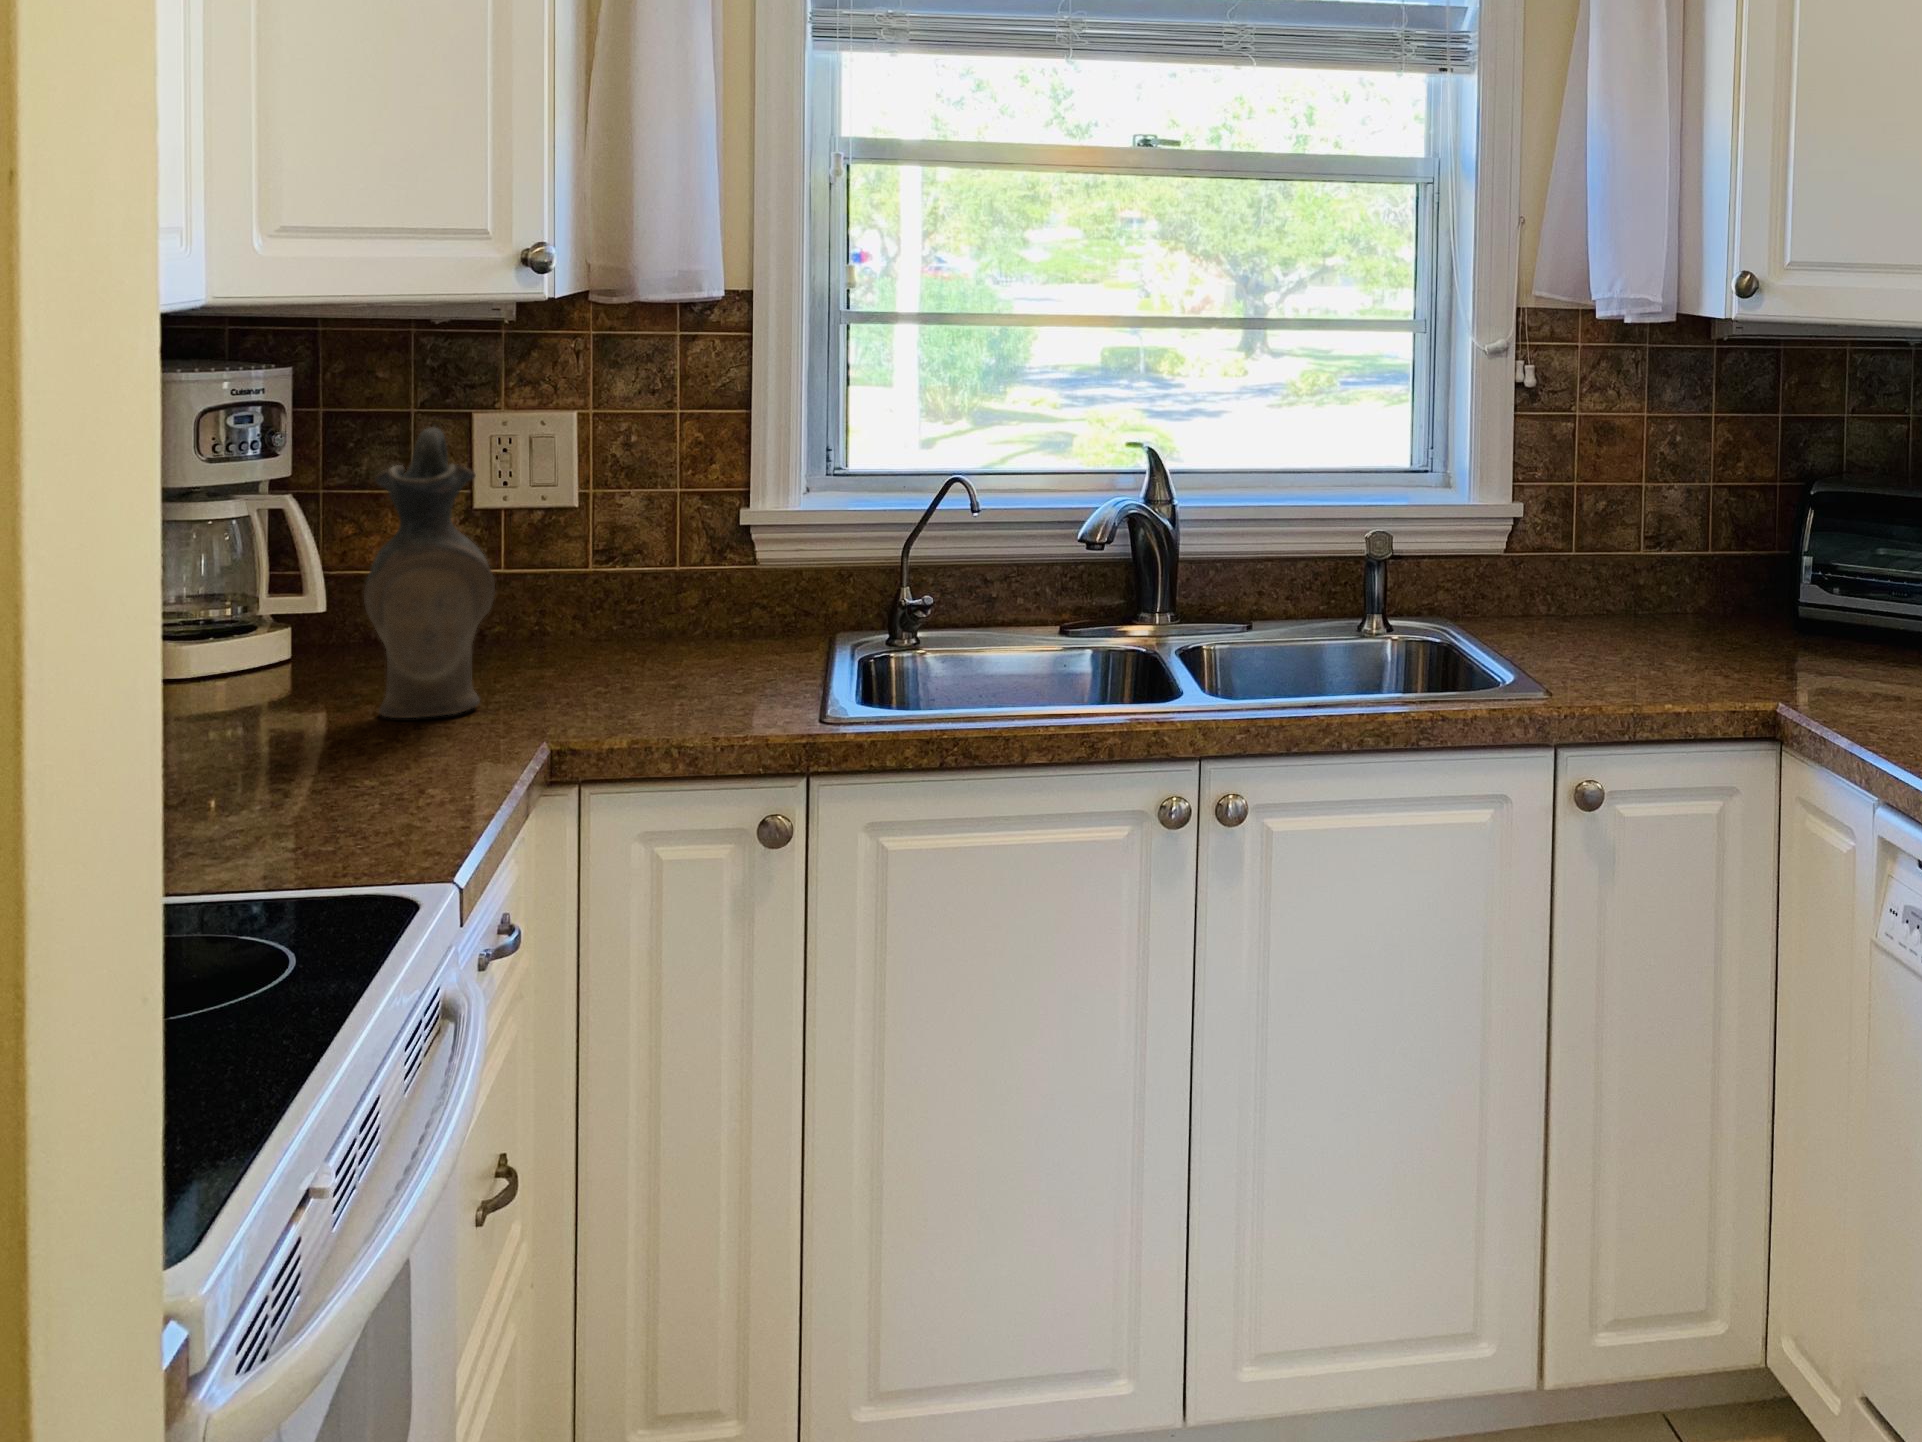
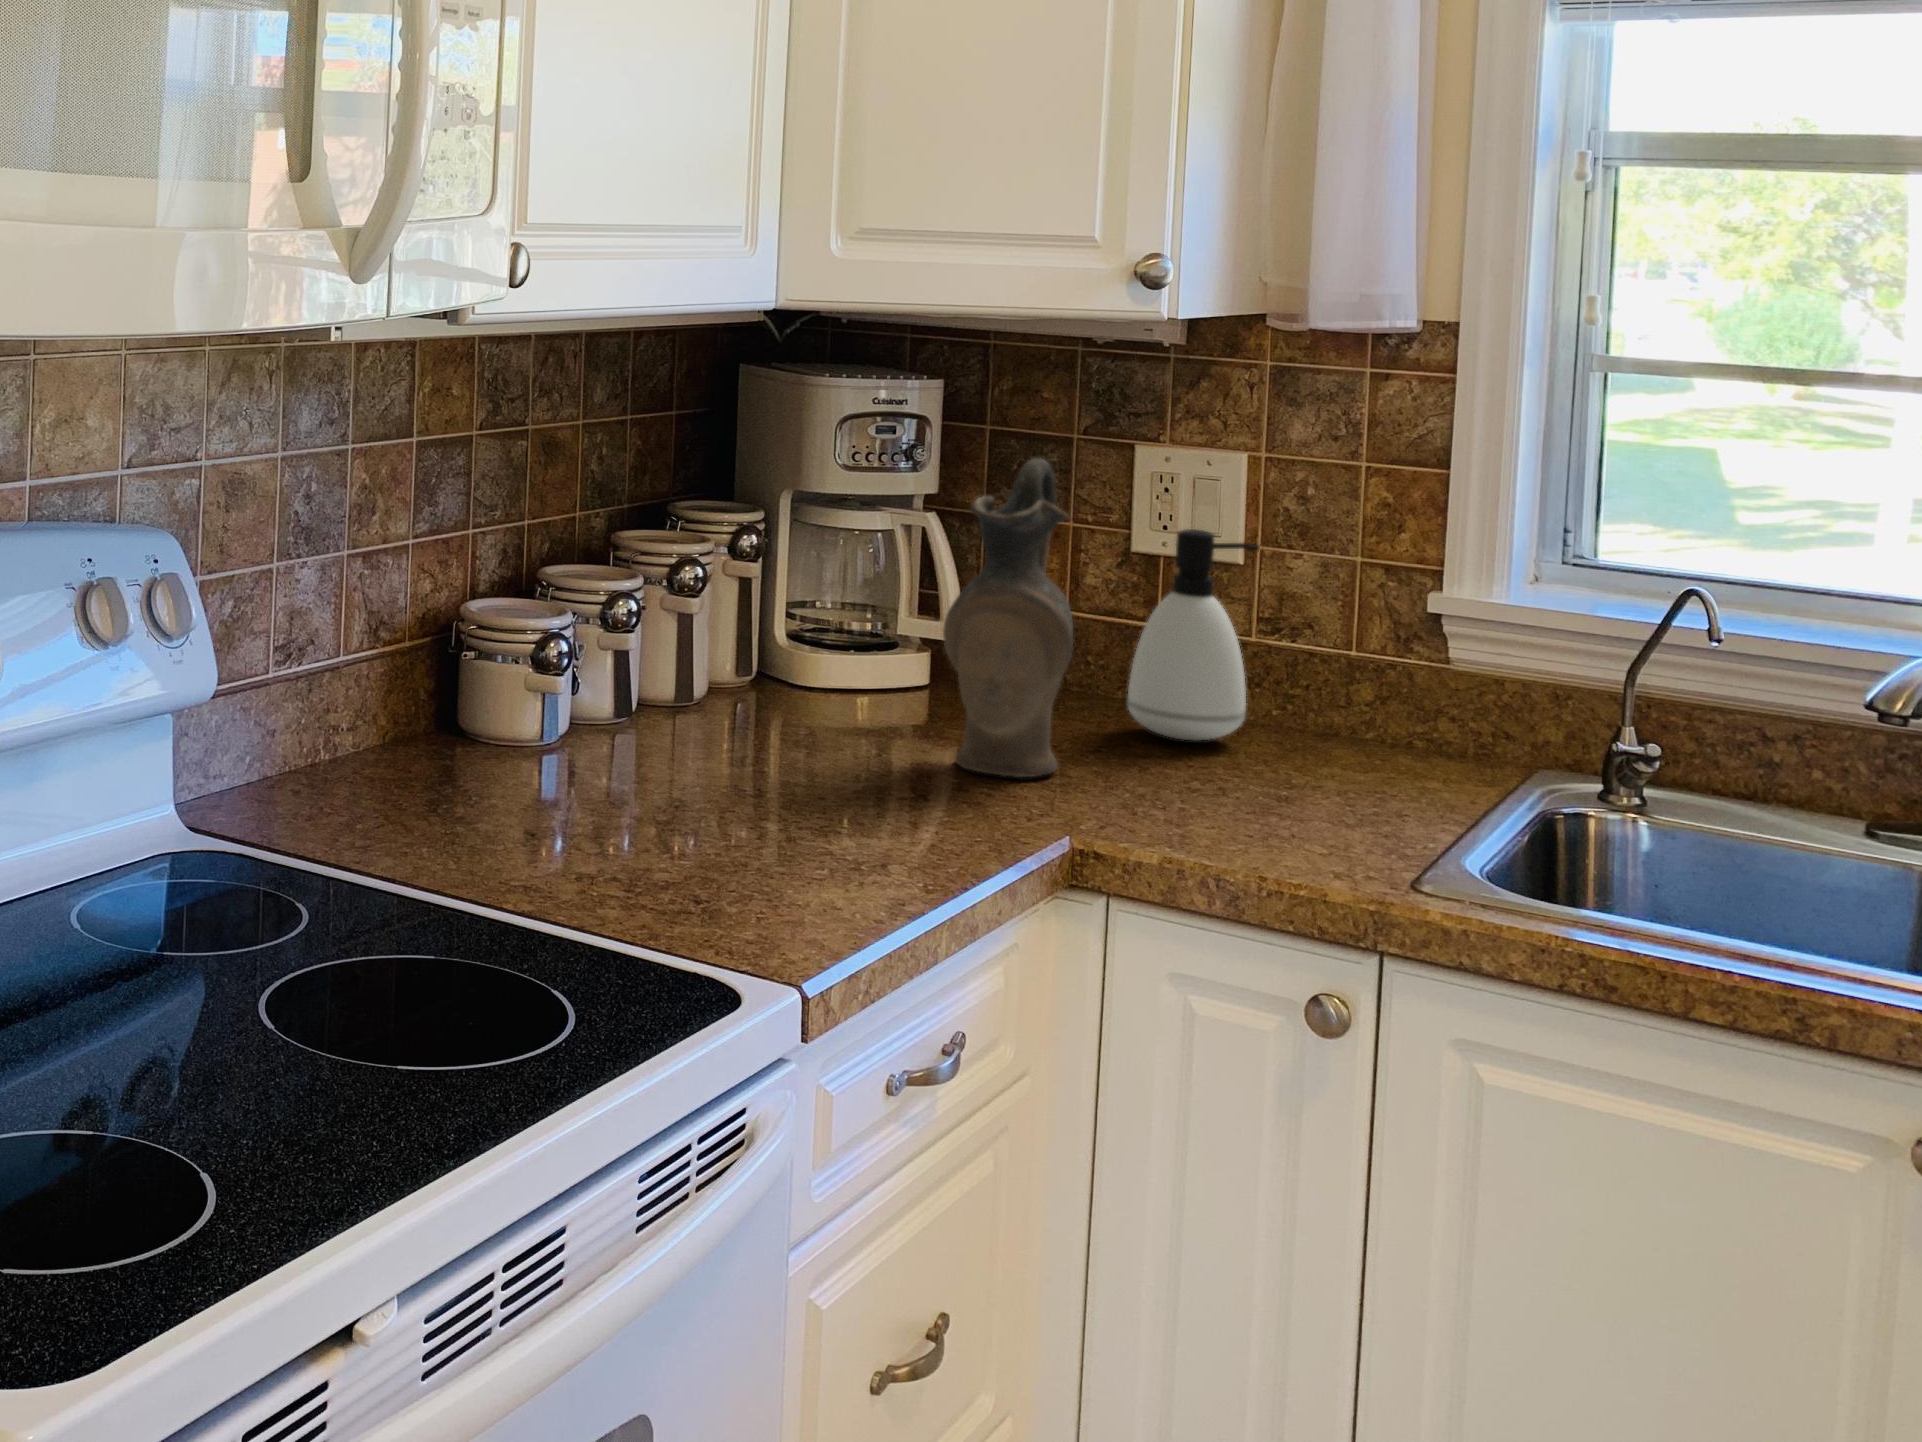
soap dispenser: none [502,479,612,662] -> present [1127,529,1260,740]

